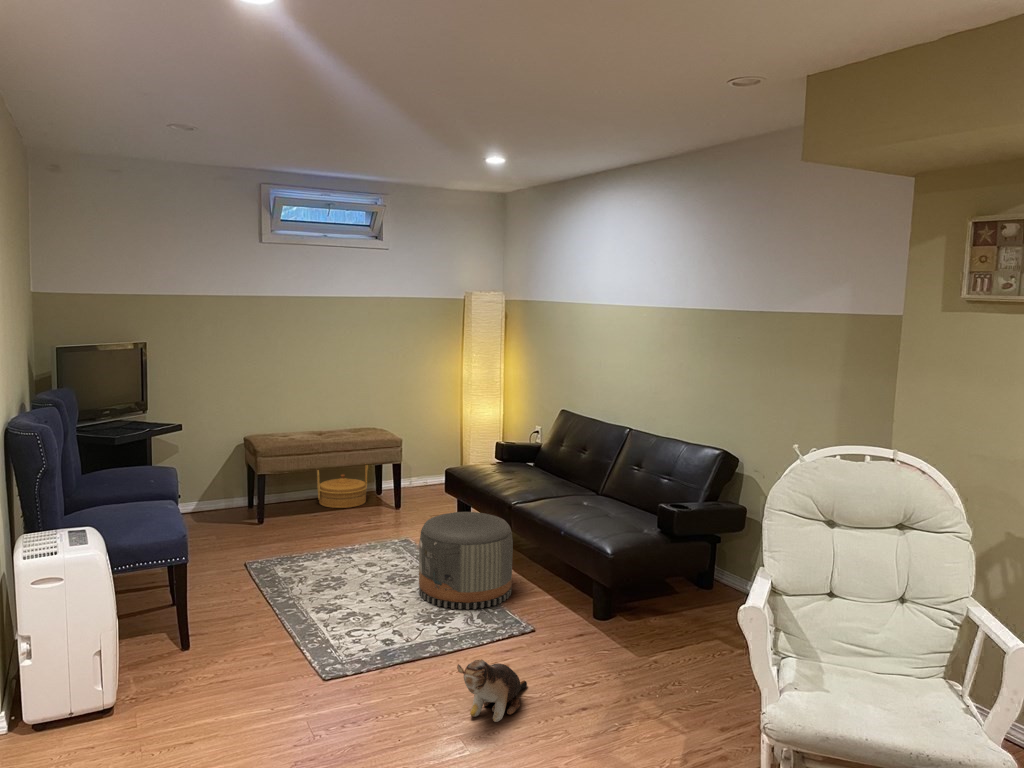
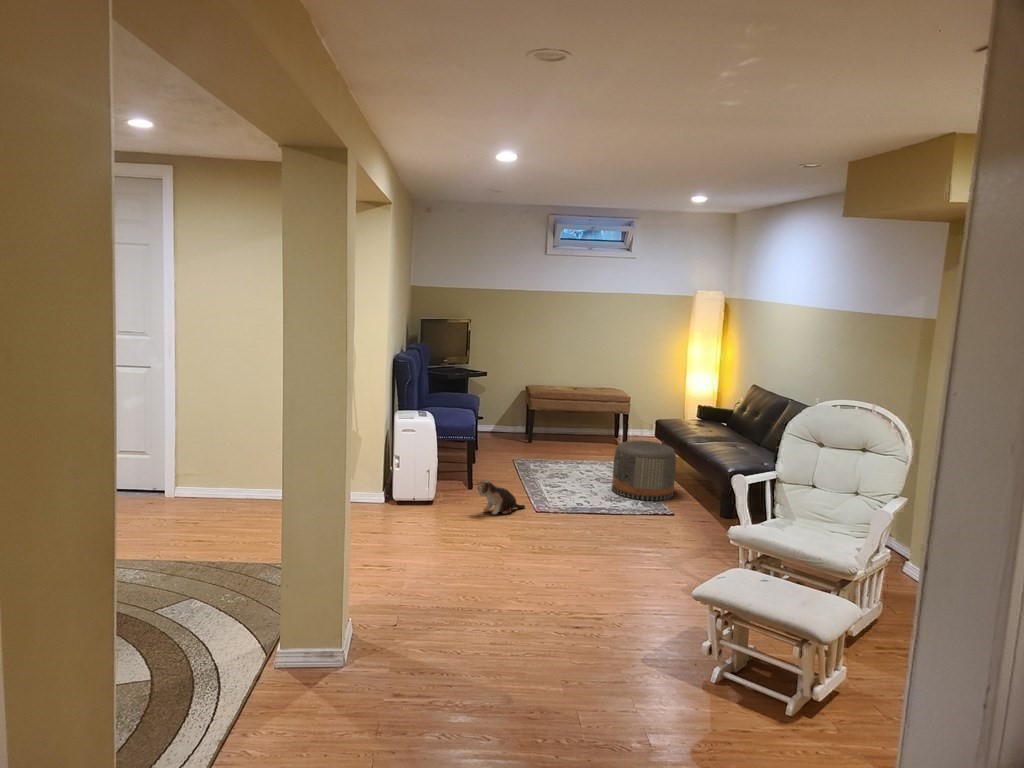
woven basket: present [317,465,368,508] -> none [572,403,609,442]
plush toy: present [457,659,527,722] -> present [474,480,525,514]

